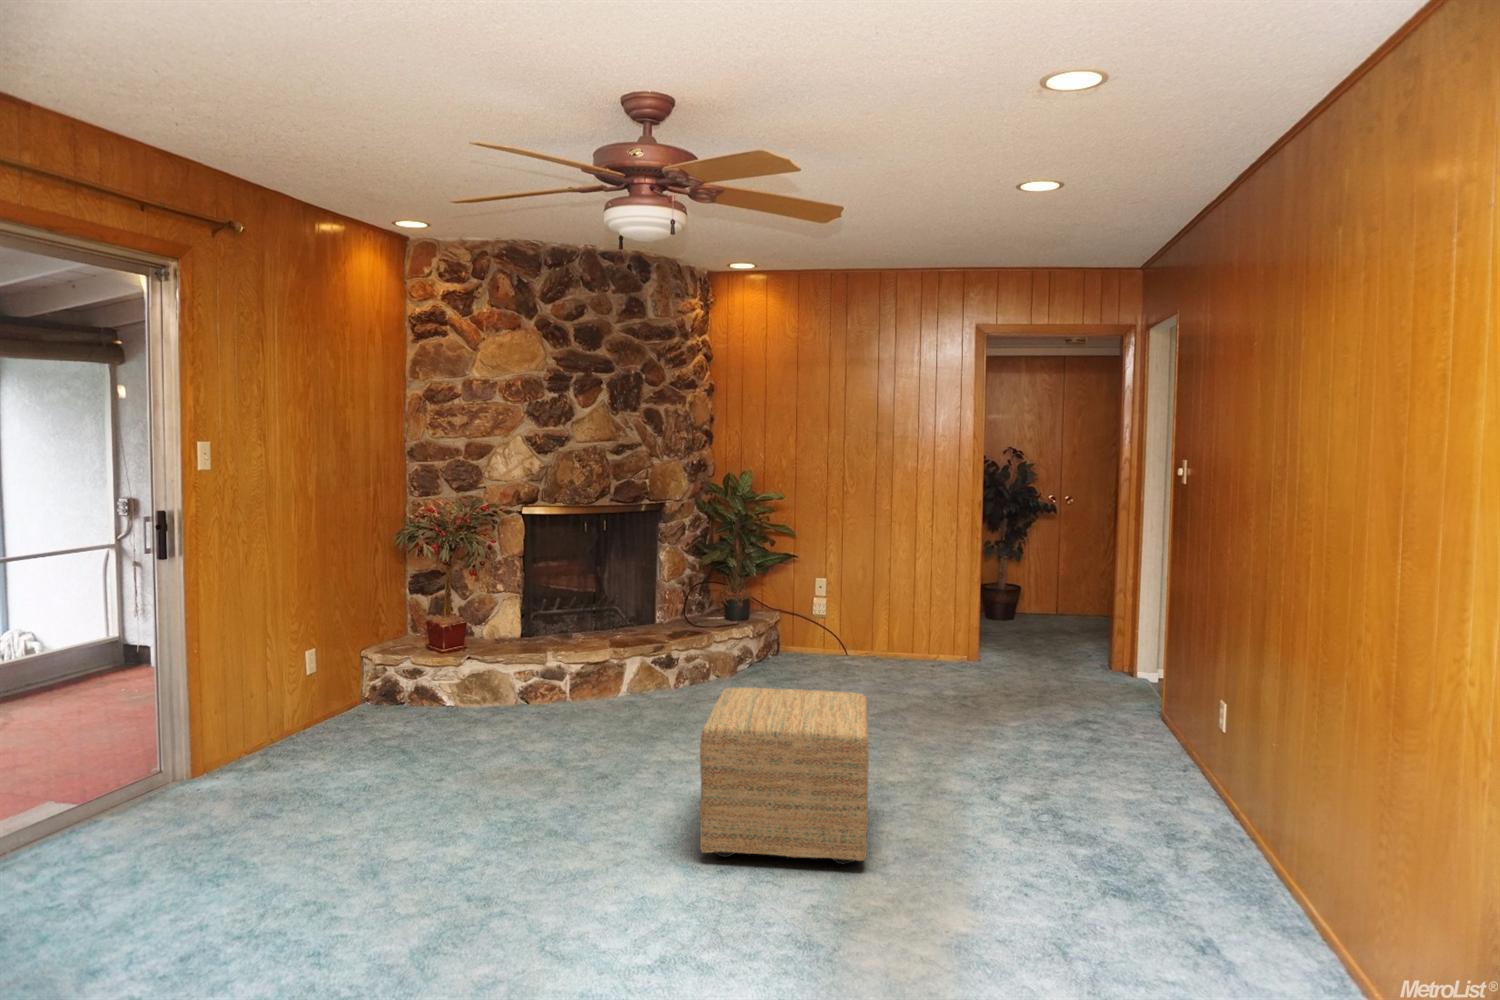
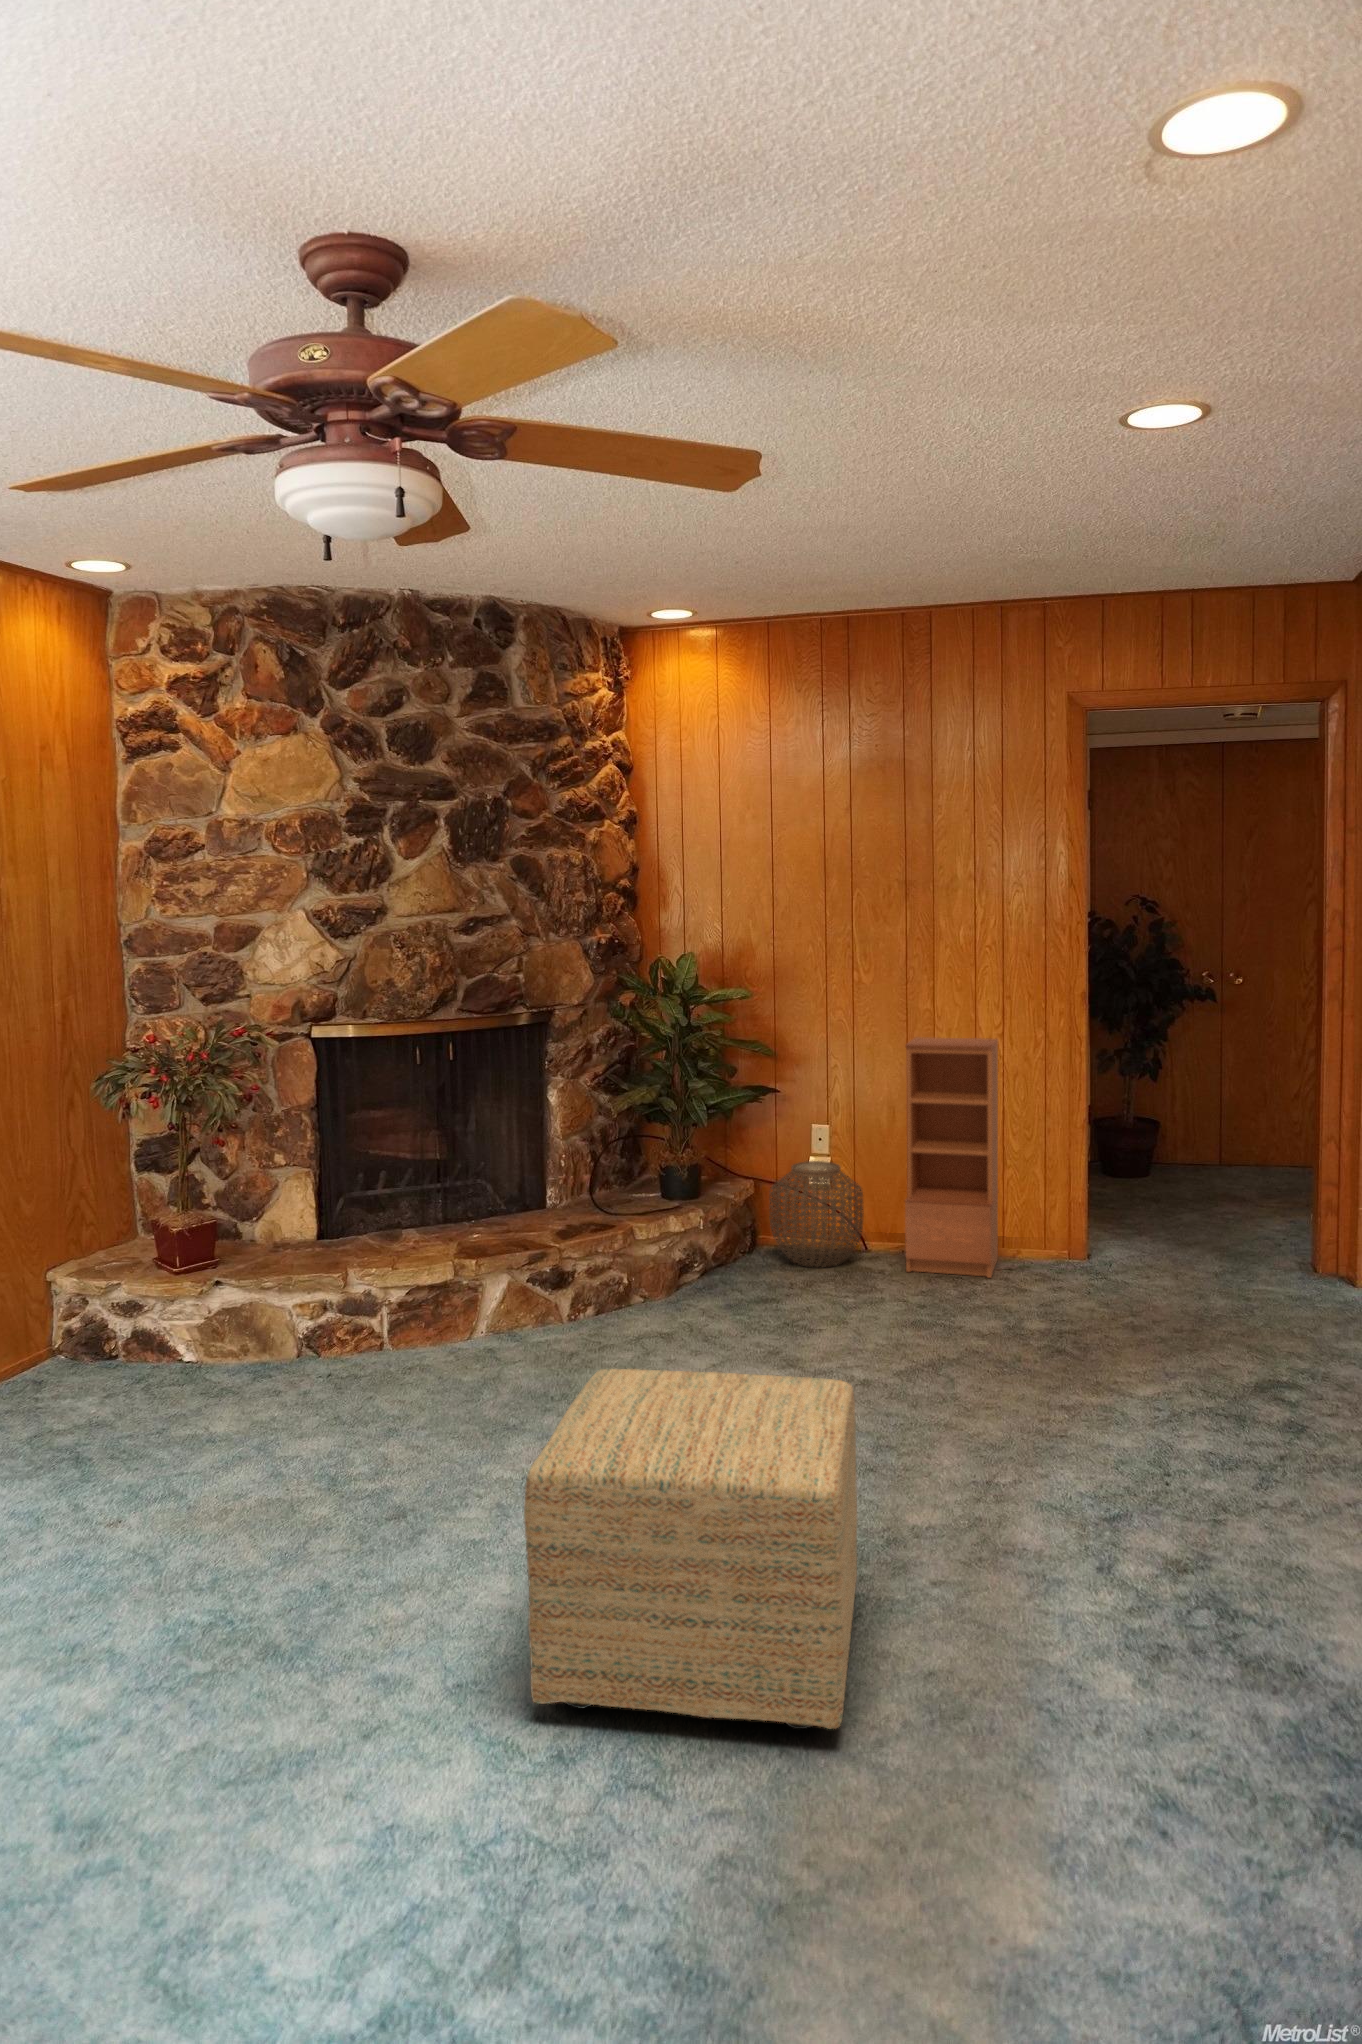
bookcase: none [873,525,930,669] -> present [905,1037,998,1278]
woven basket: none [791,599,847,662] -> present [769,1161,863,1267]

